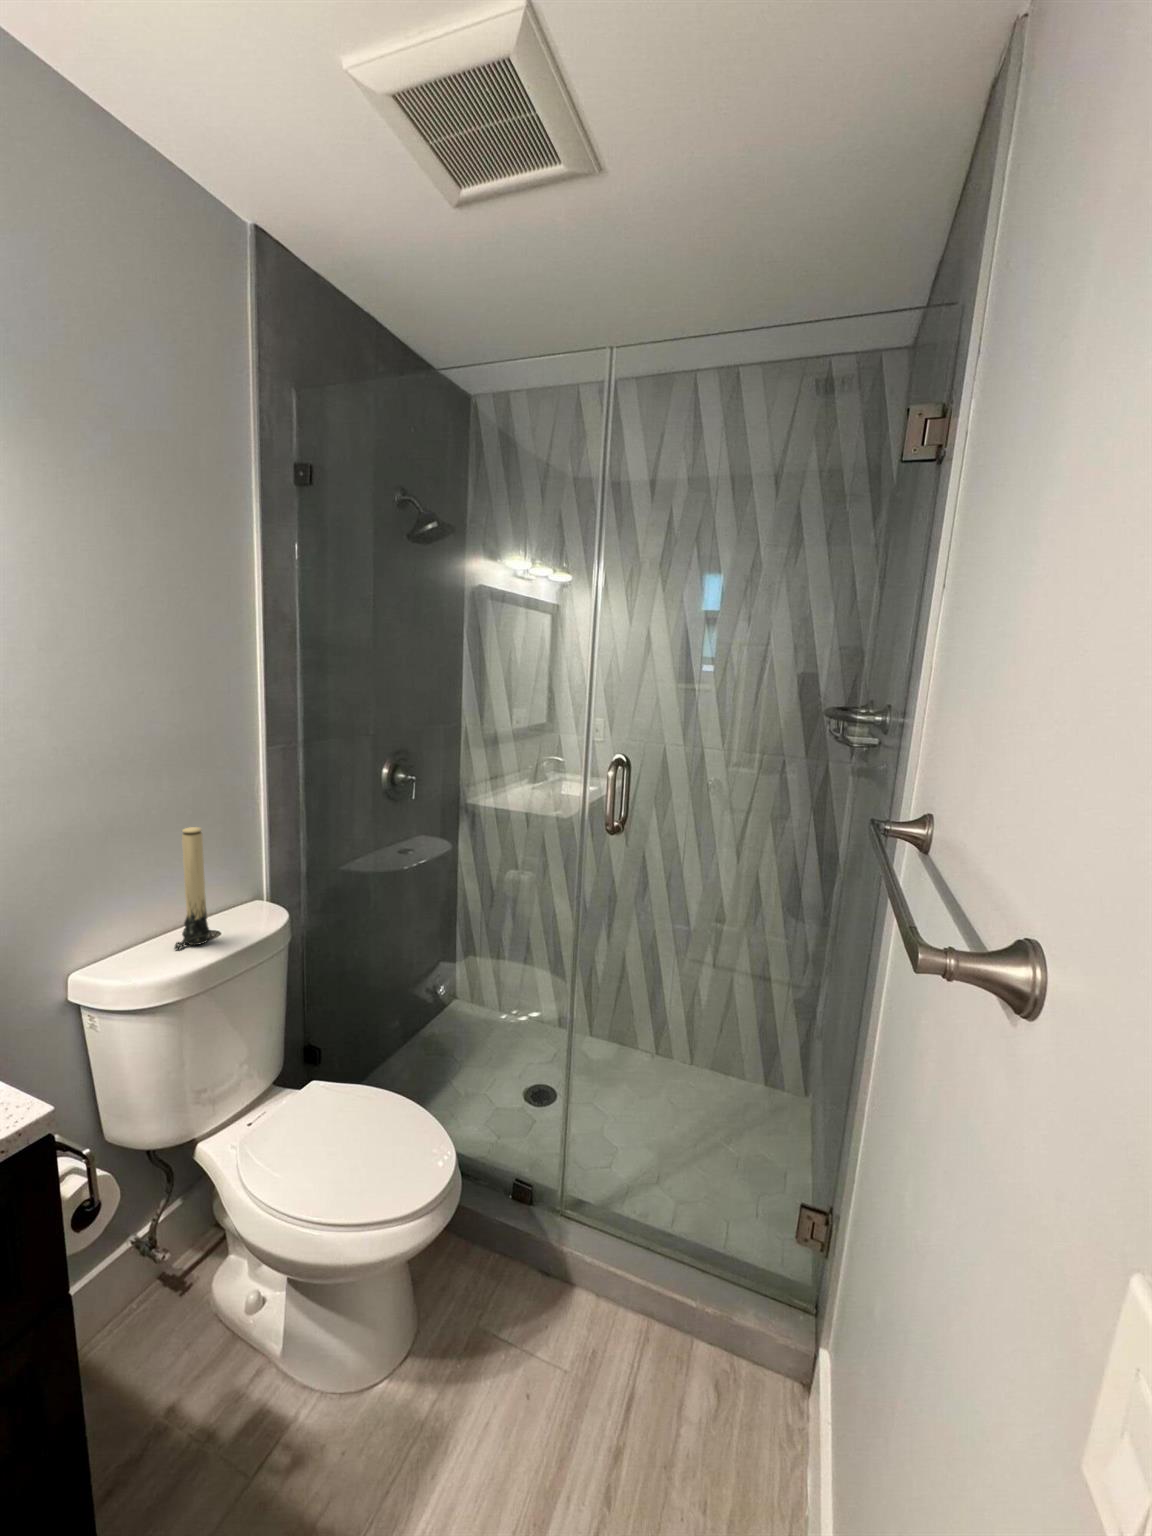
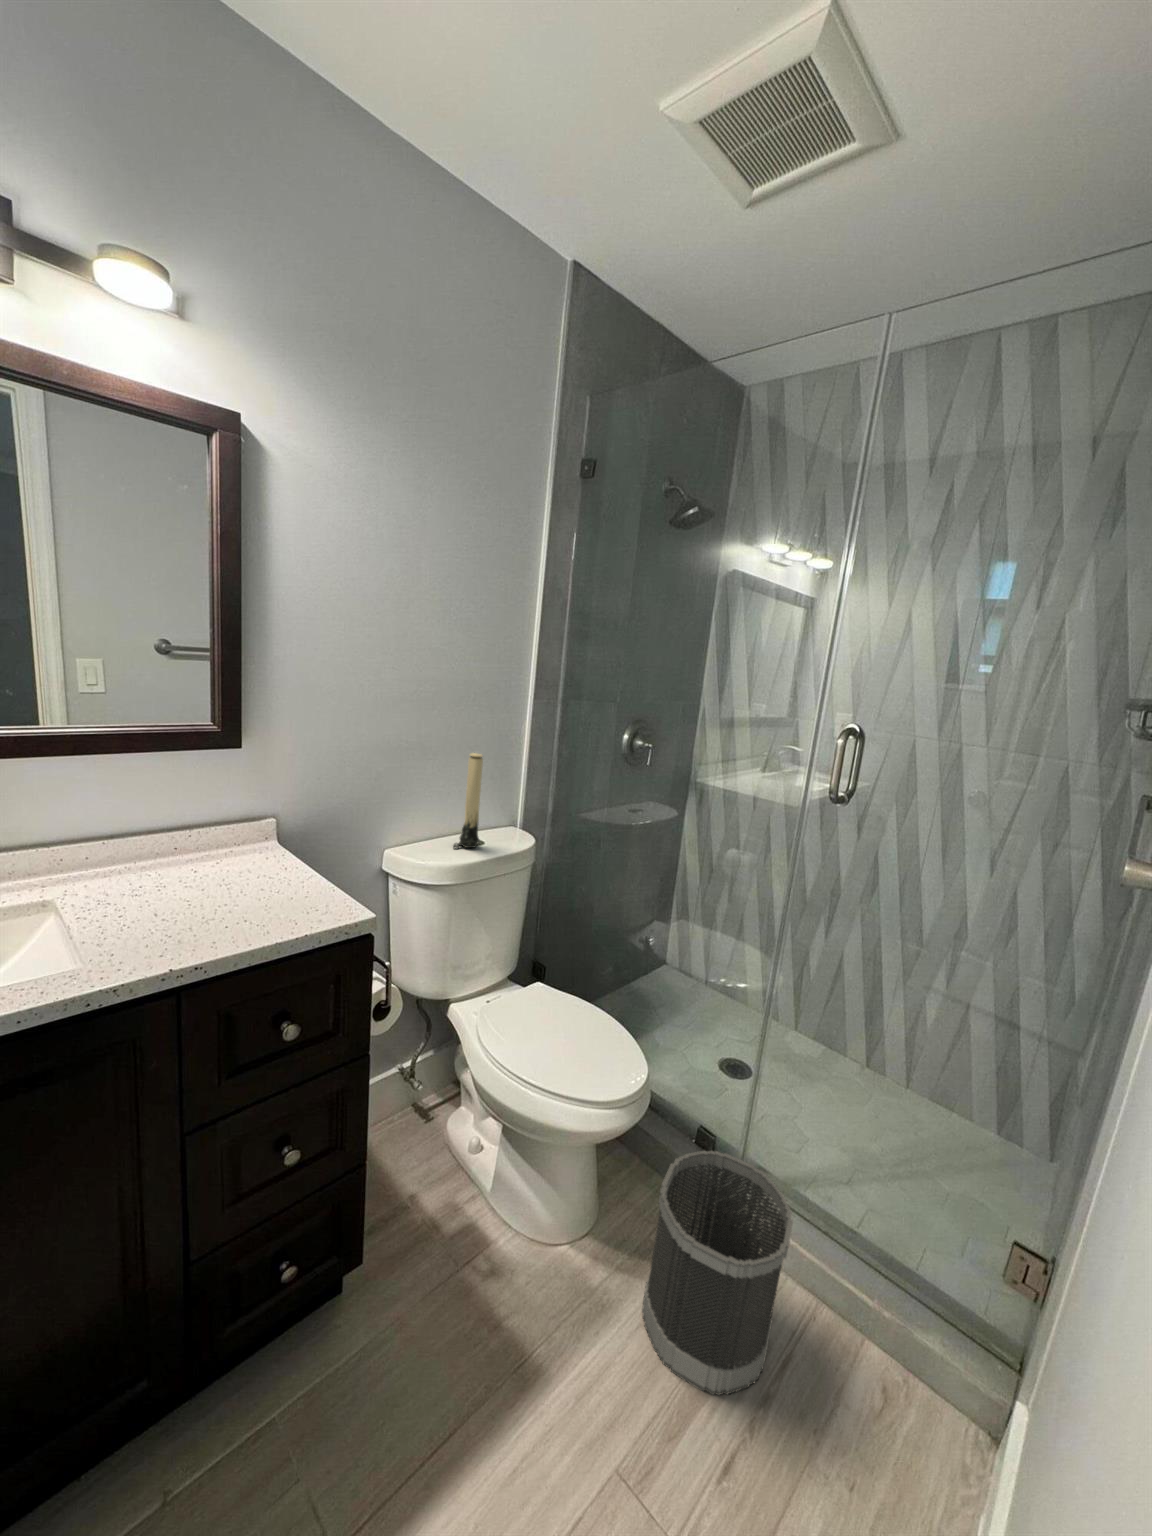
wastebasket: none [479,1212,619,1479] -> present [642,1151,793,1395]

